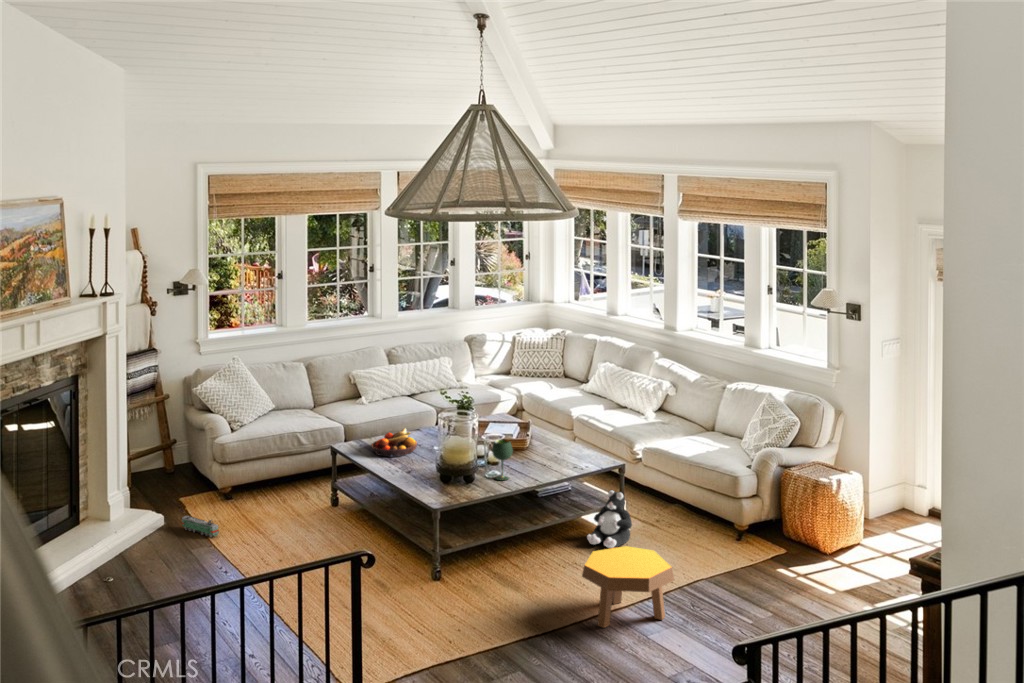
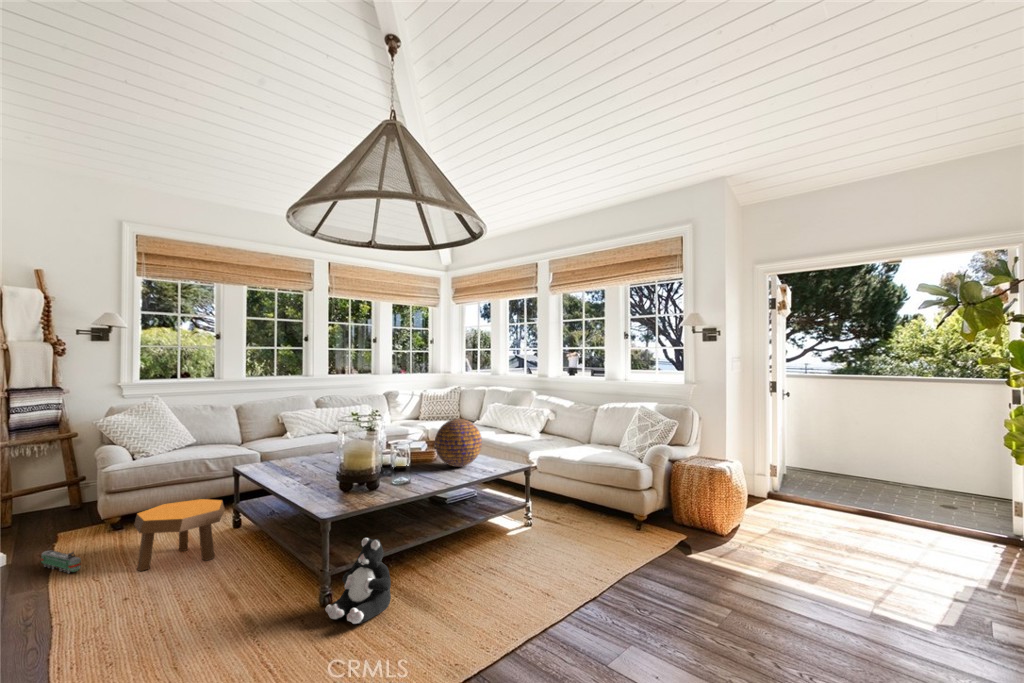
decorative orb: none [528,411,577,461] -> present [435,419,482,467]
fruit bowl: present [372,429,417,457] -> none [278,447,326,473]
wine glass: present [492,439,513,480] -> none [398,442,420,484]
plush toy: present [587,490,632,548] -> present [325,537,391,624]
footstool: present [582,546,674,628] -> present [134,499,225,571]

